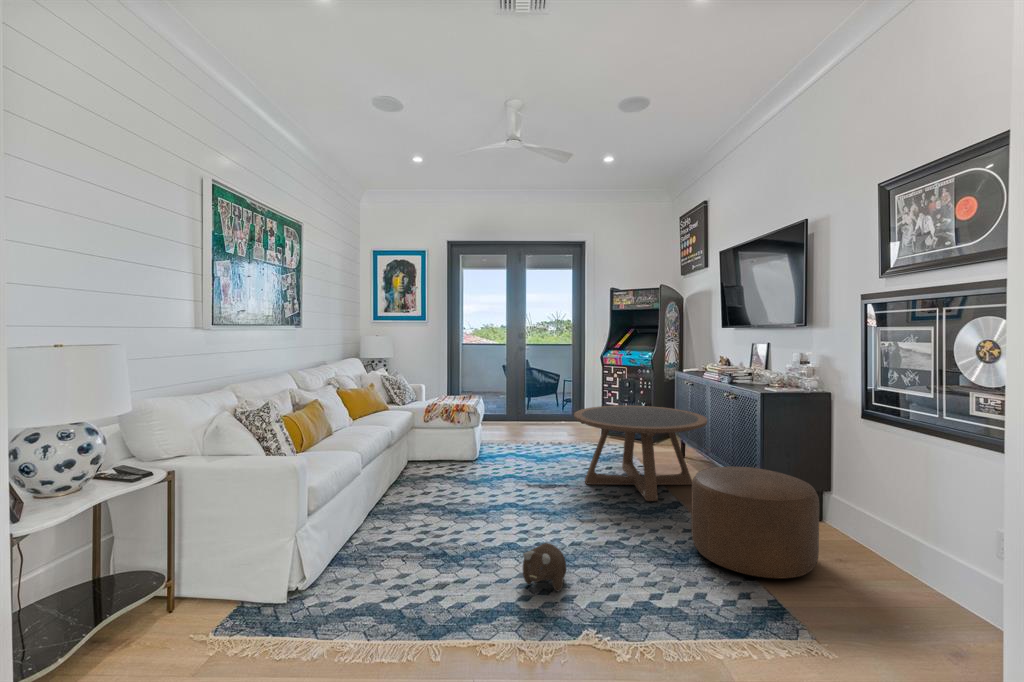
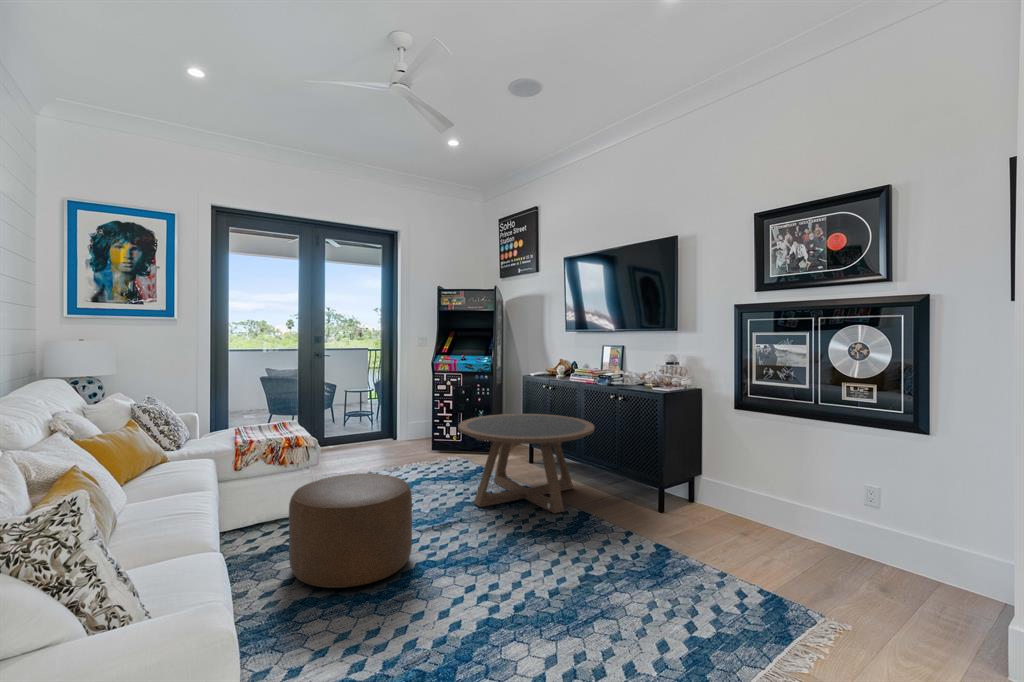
ottoman: present [691,467,819,578] -> present [289,473,412,588]
plush toy: present [523,543,566,591] -> none [543,584,592,640]

